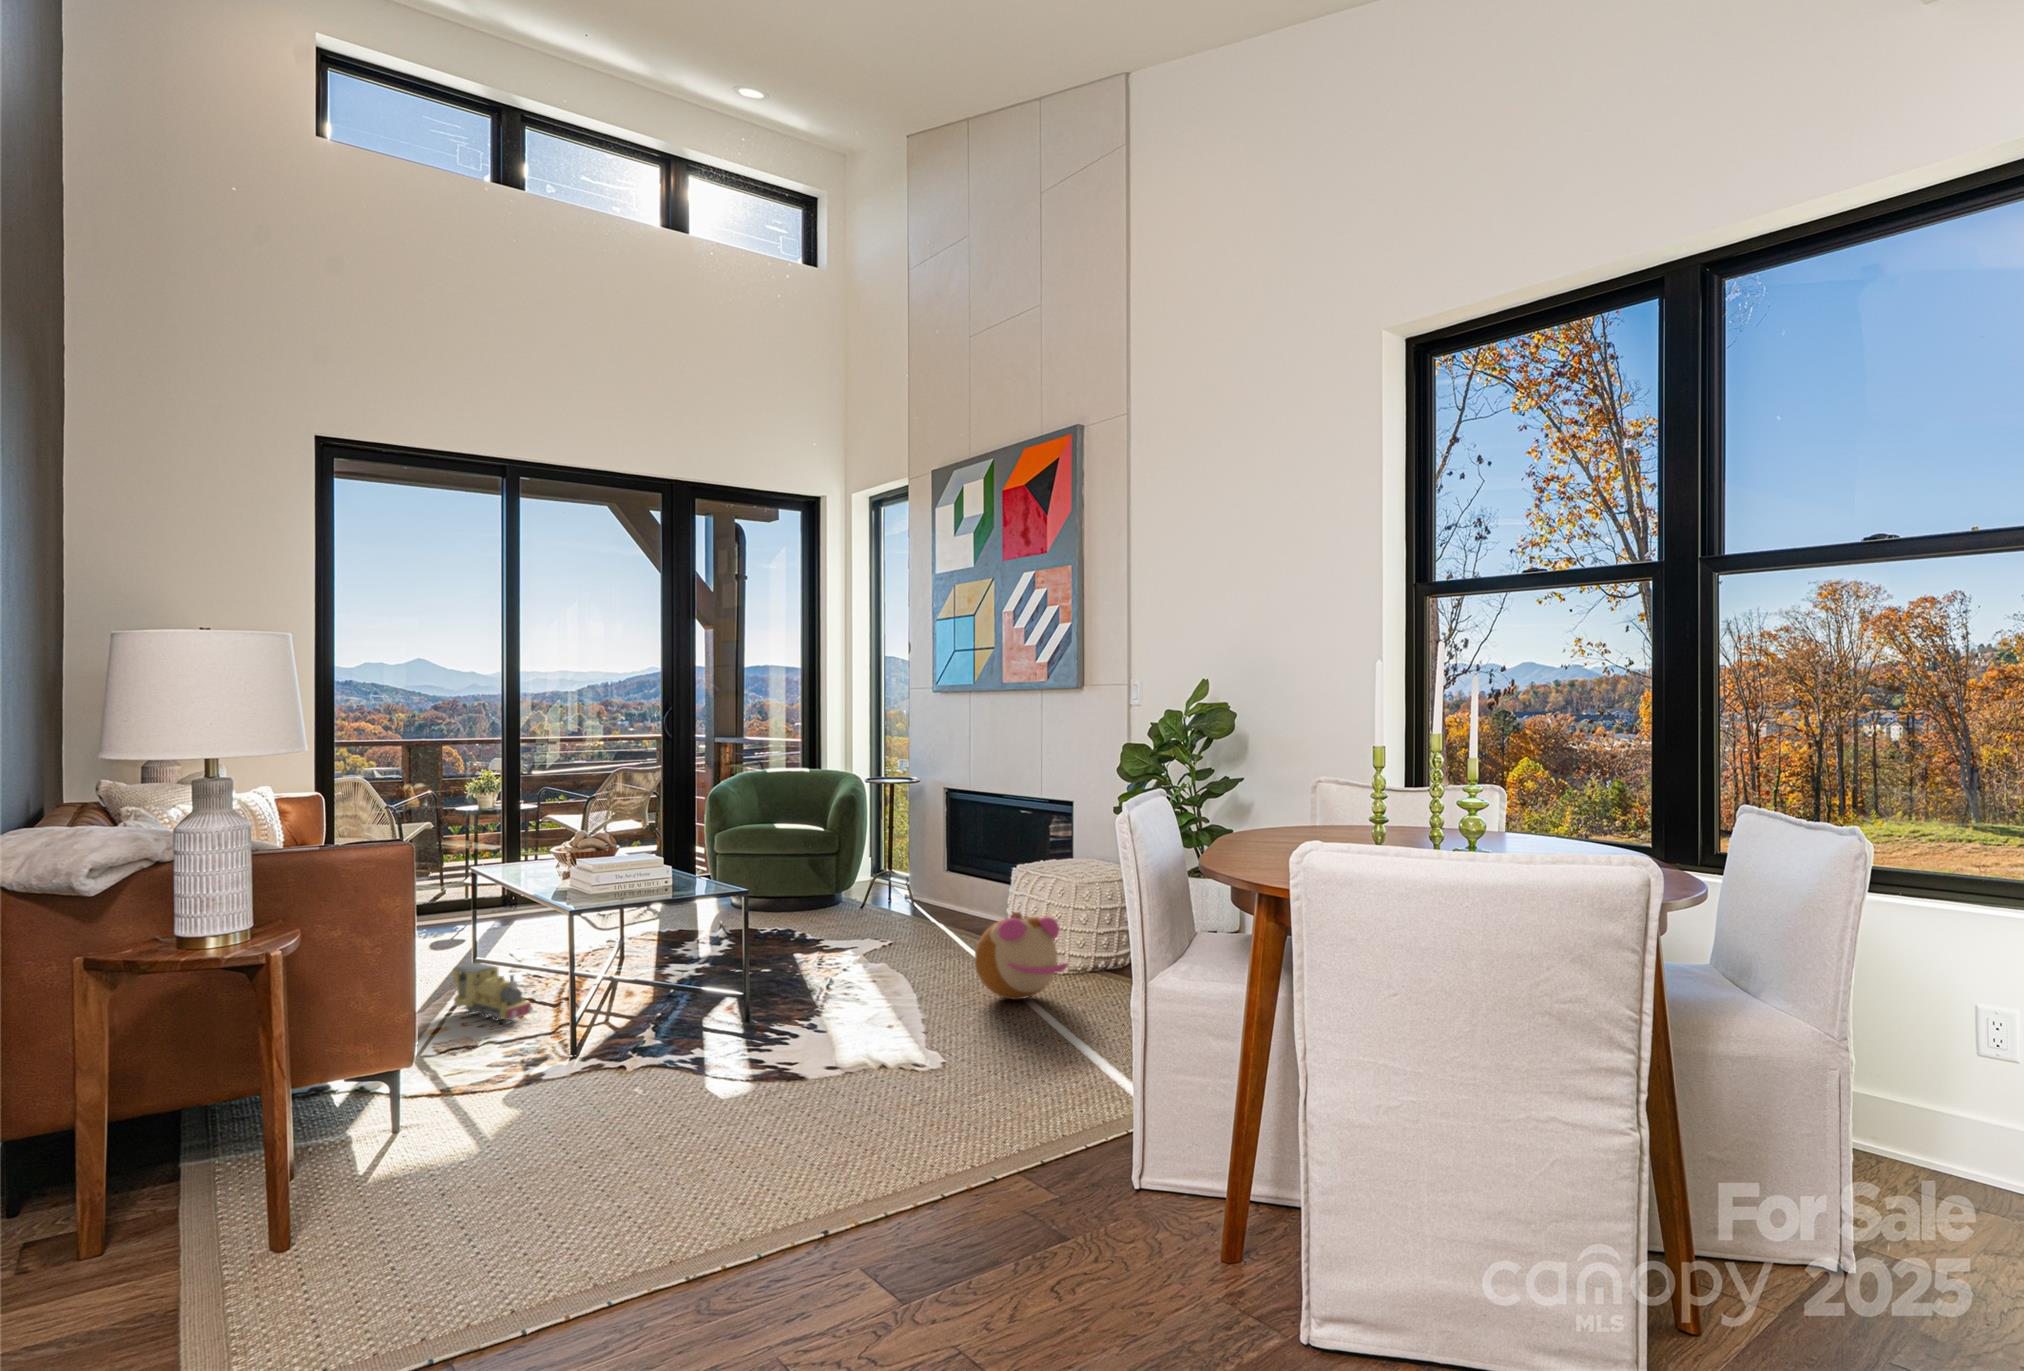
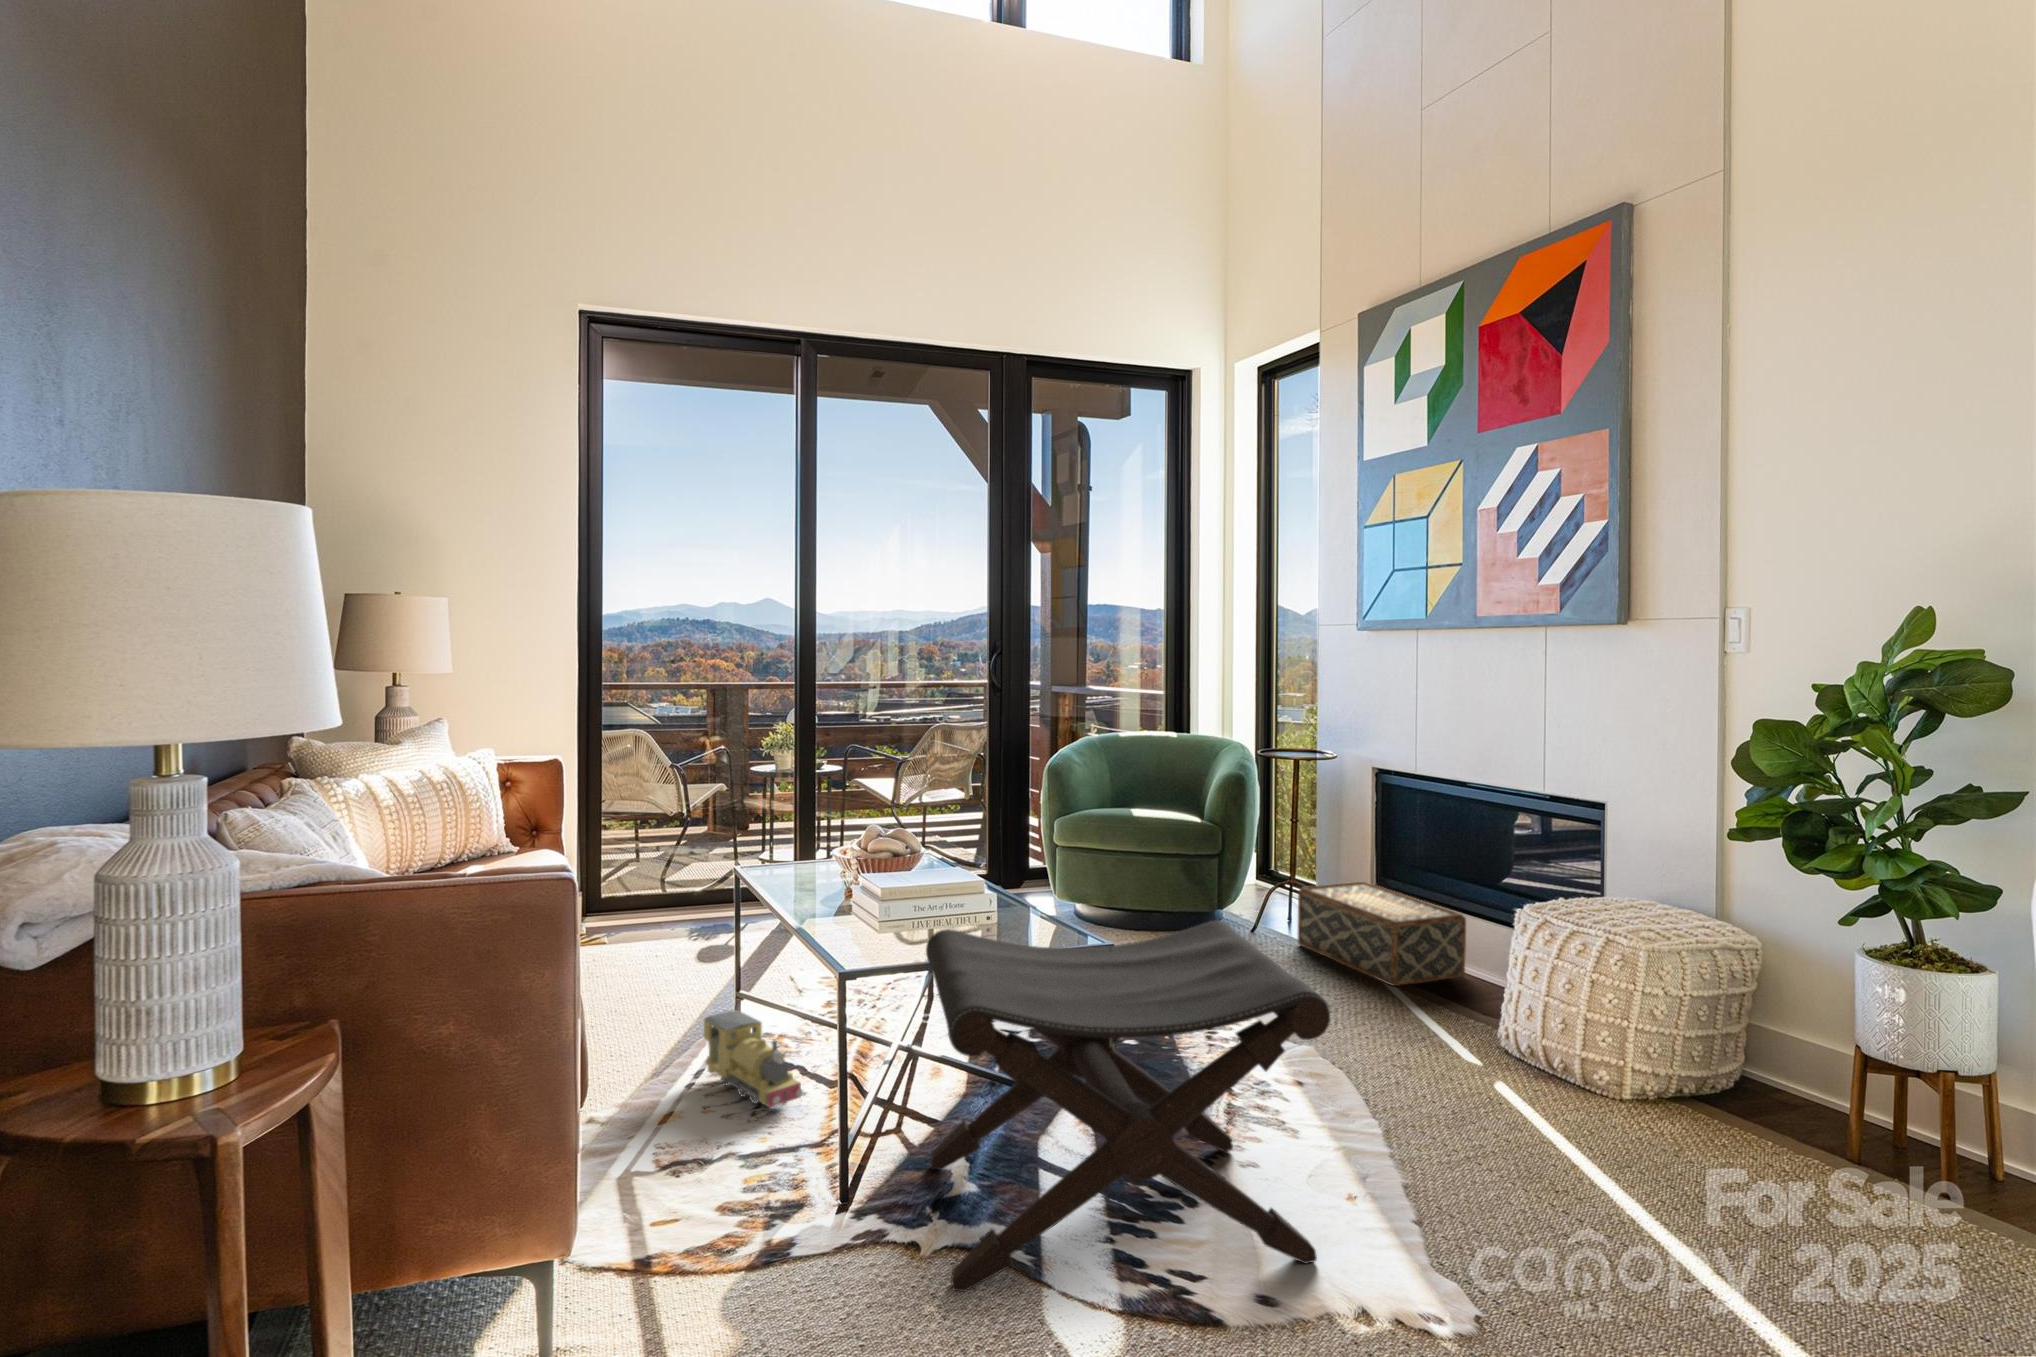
woven basket: none [893,866,999,930] -> present [1298,881,1466,986]
footstool: none [626,871,871,1083] -> present [926,921,1330,1291]
plush toy: present [975,912,1068,999] -> none [1479,1006,1659,1159]

